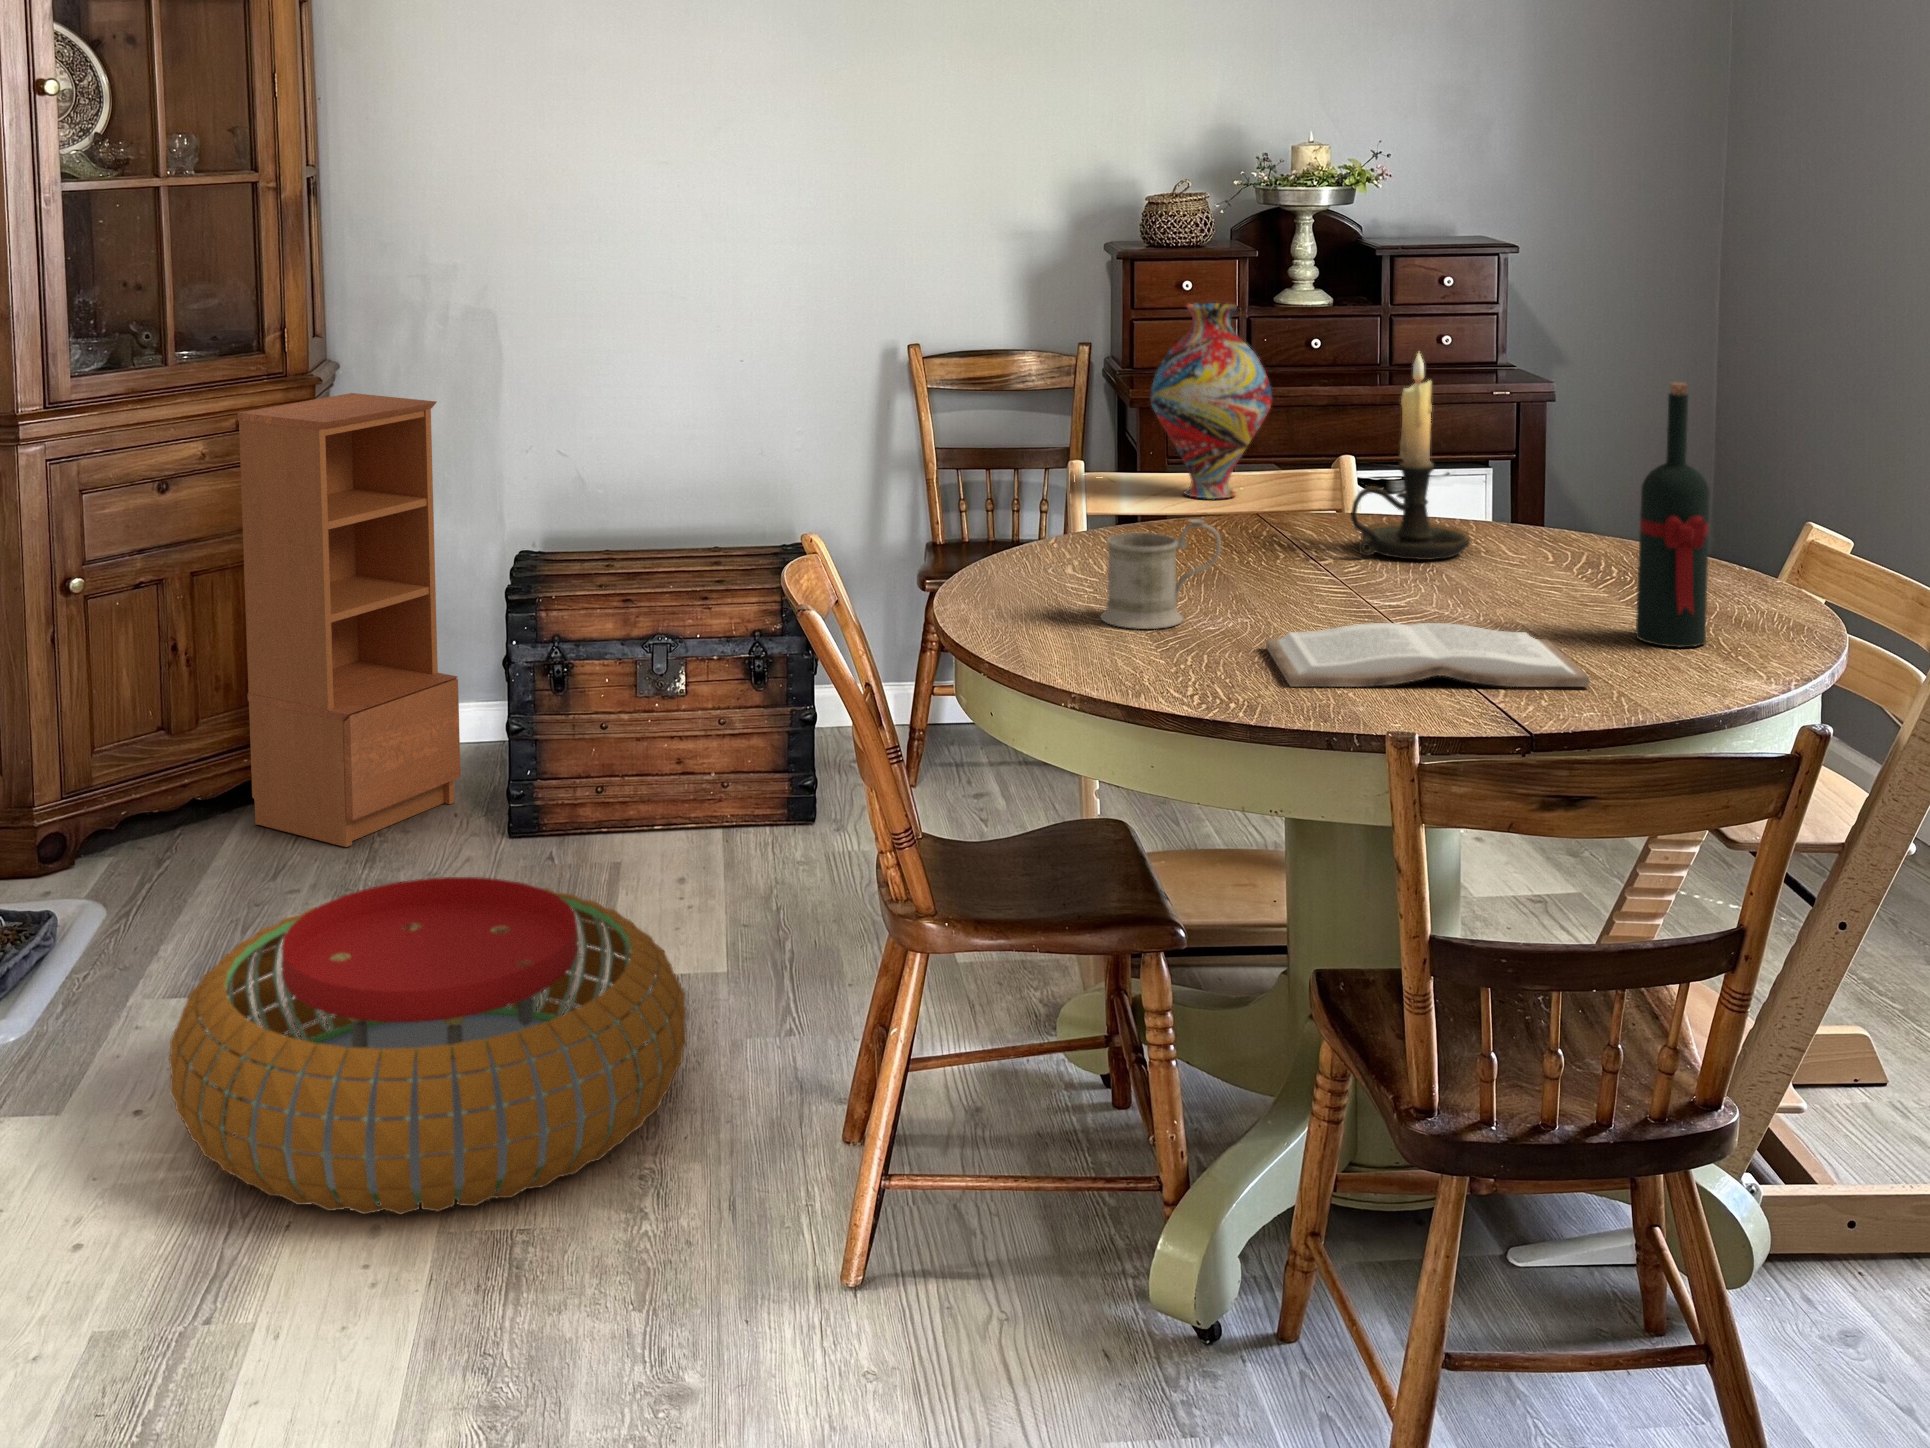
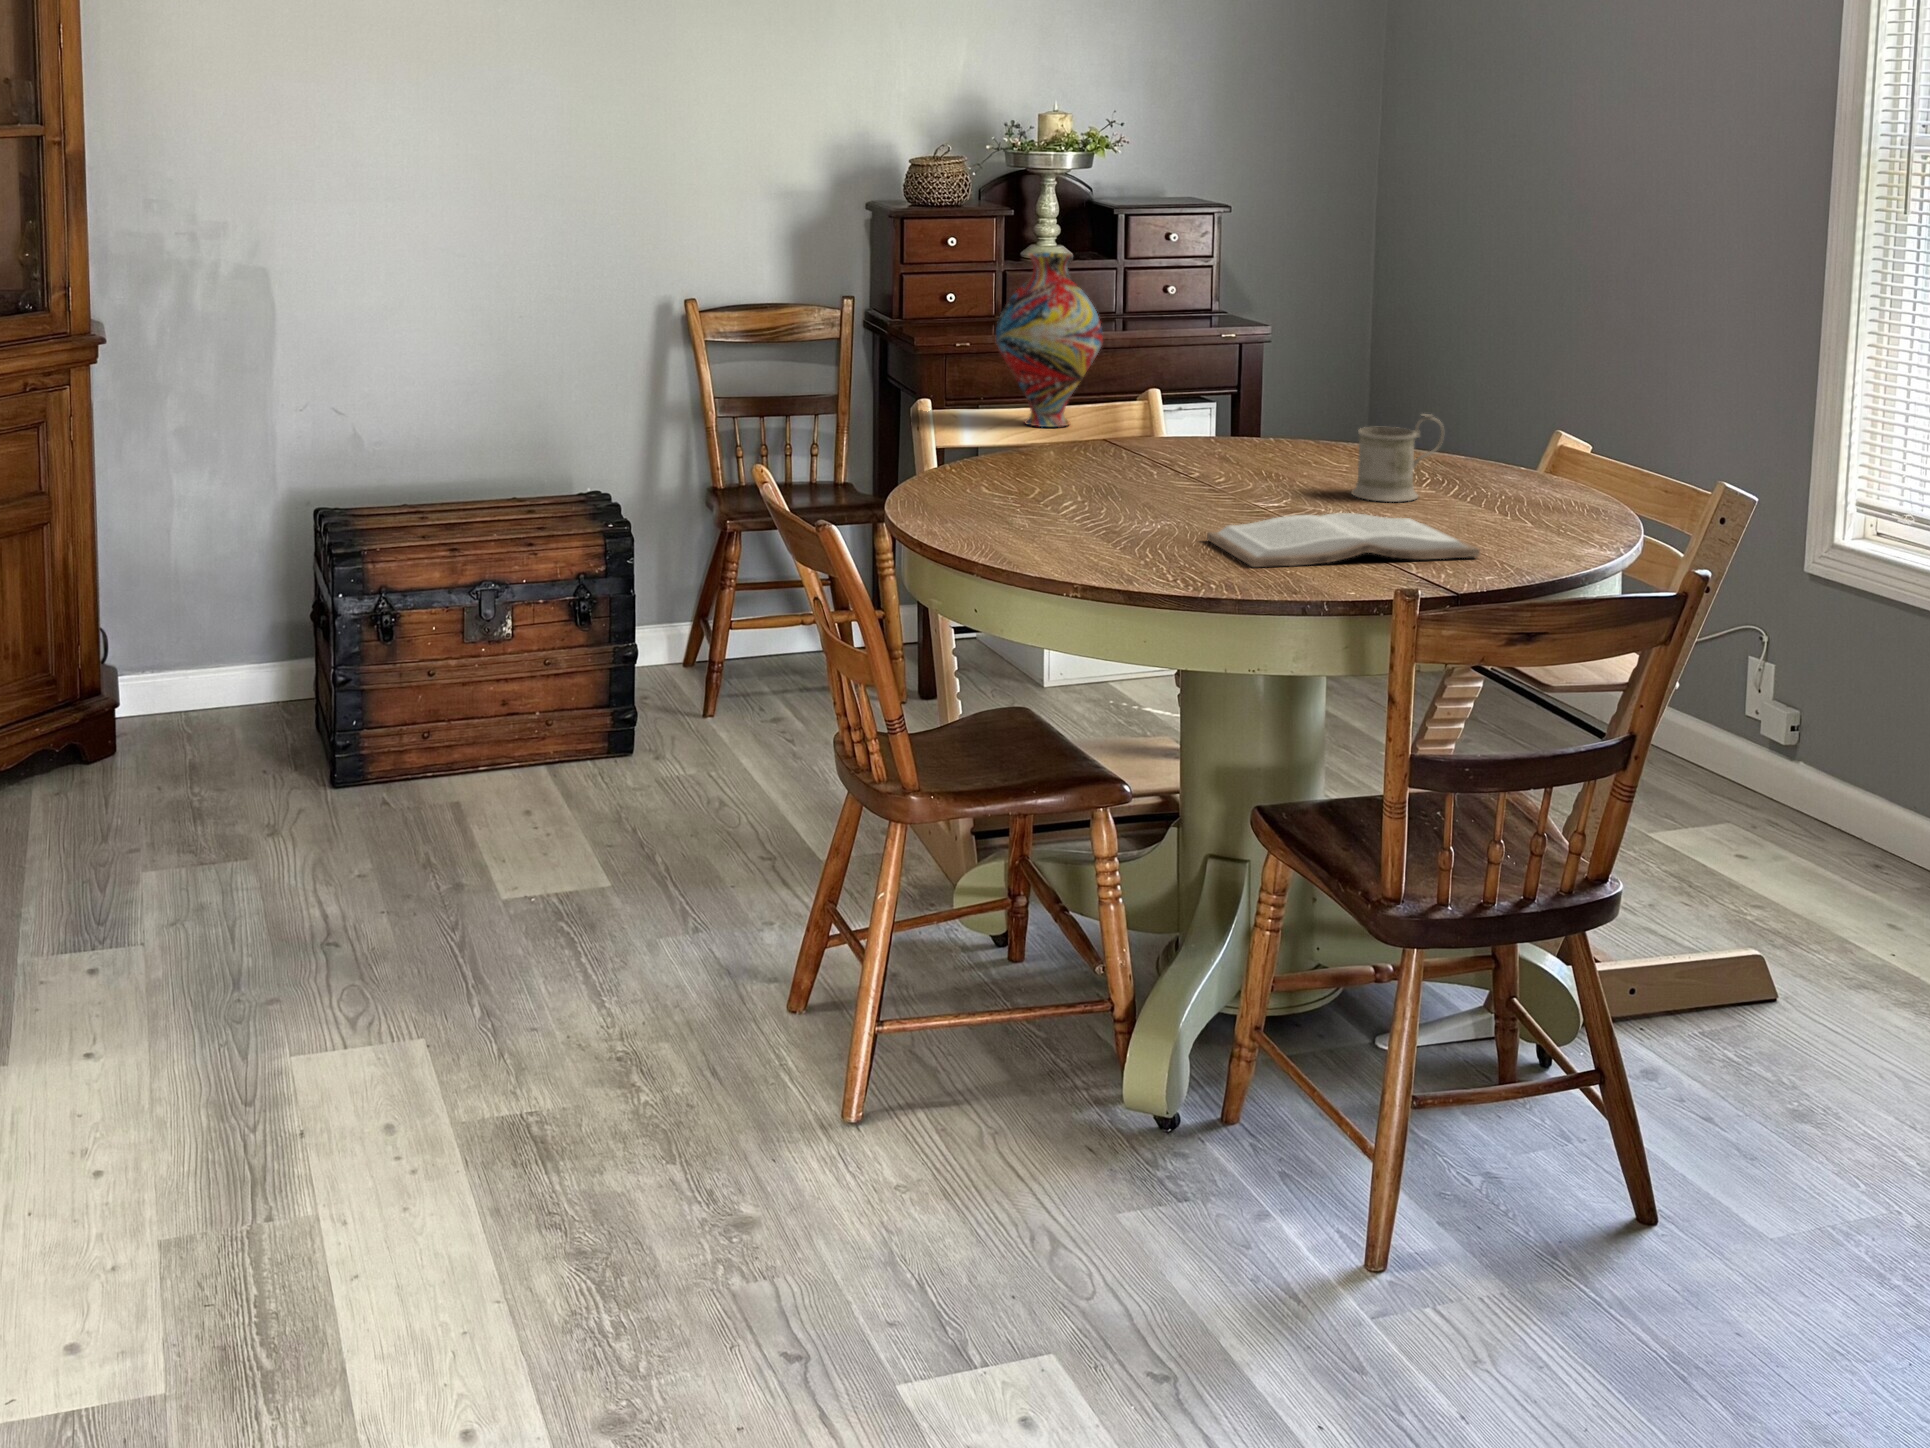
candle holder: present [1351,353,1470,560] -> none [1211,290,1305,469]
wine bottle: present [1636,383,1710,648] -> none [1481,311,1542,526]
bookcase: present [238,393,461,847] -> none [42,351,268,806]
mug: present [1101,519,1221,629] -> present [1351,414,1444,502]
pouf: present [169,877,687,1214] -> none [131,808,634,1119]

